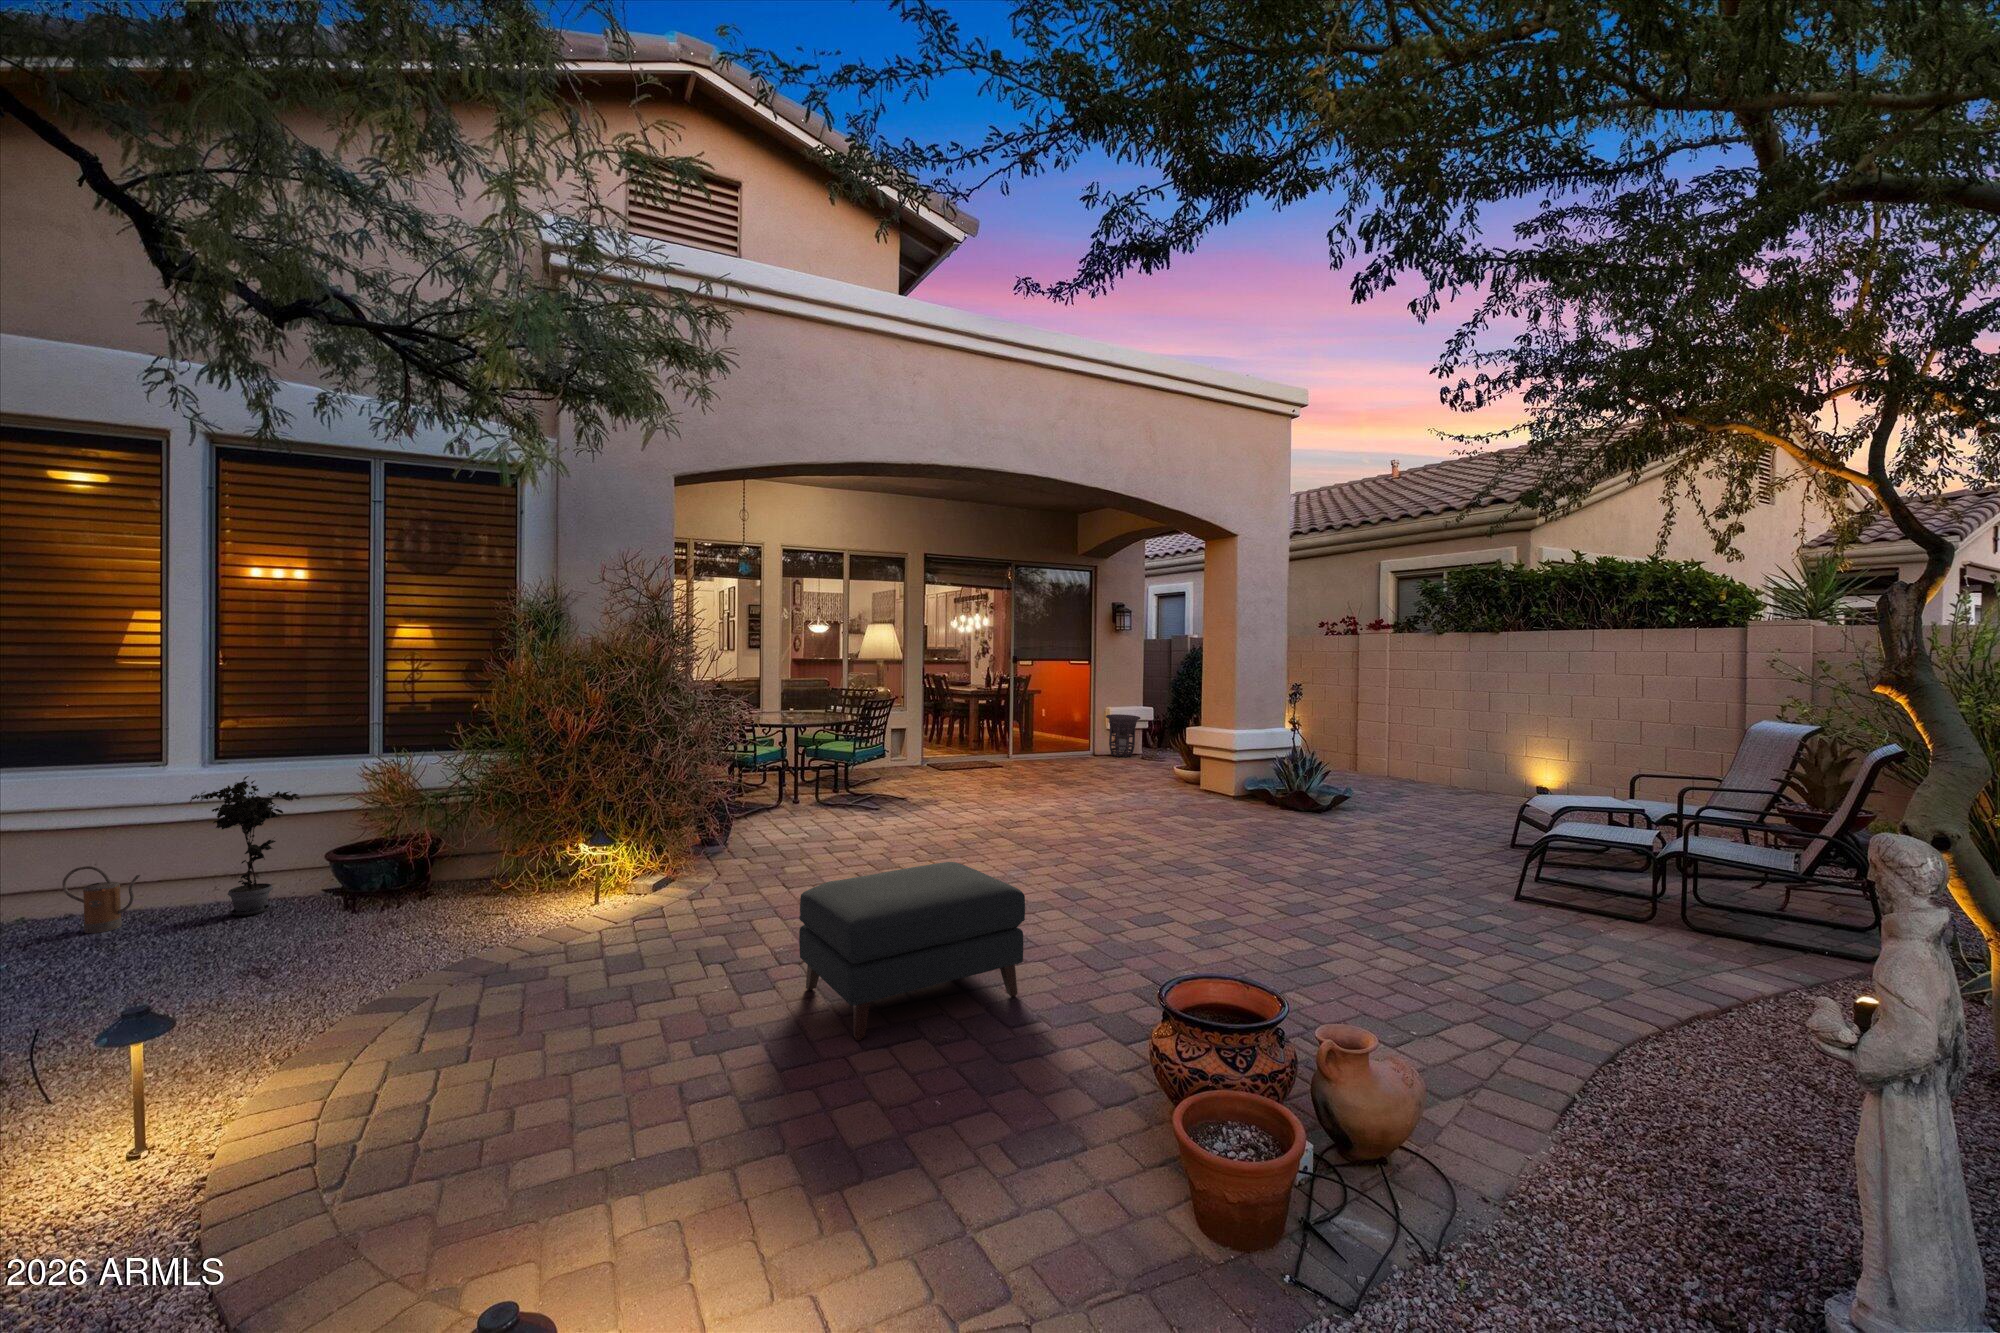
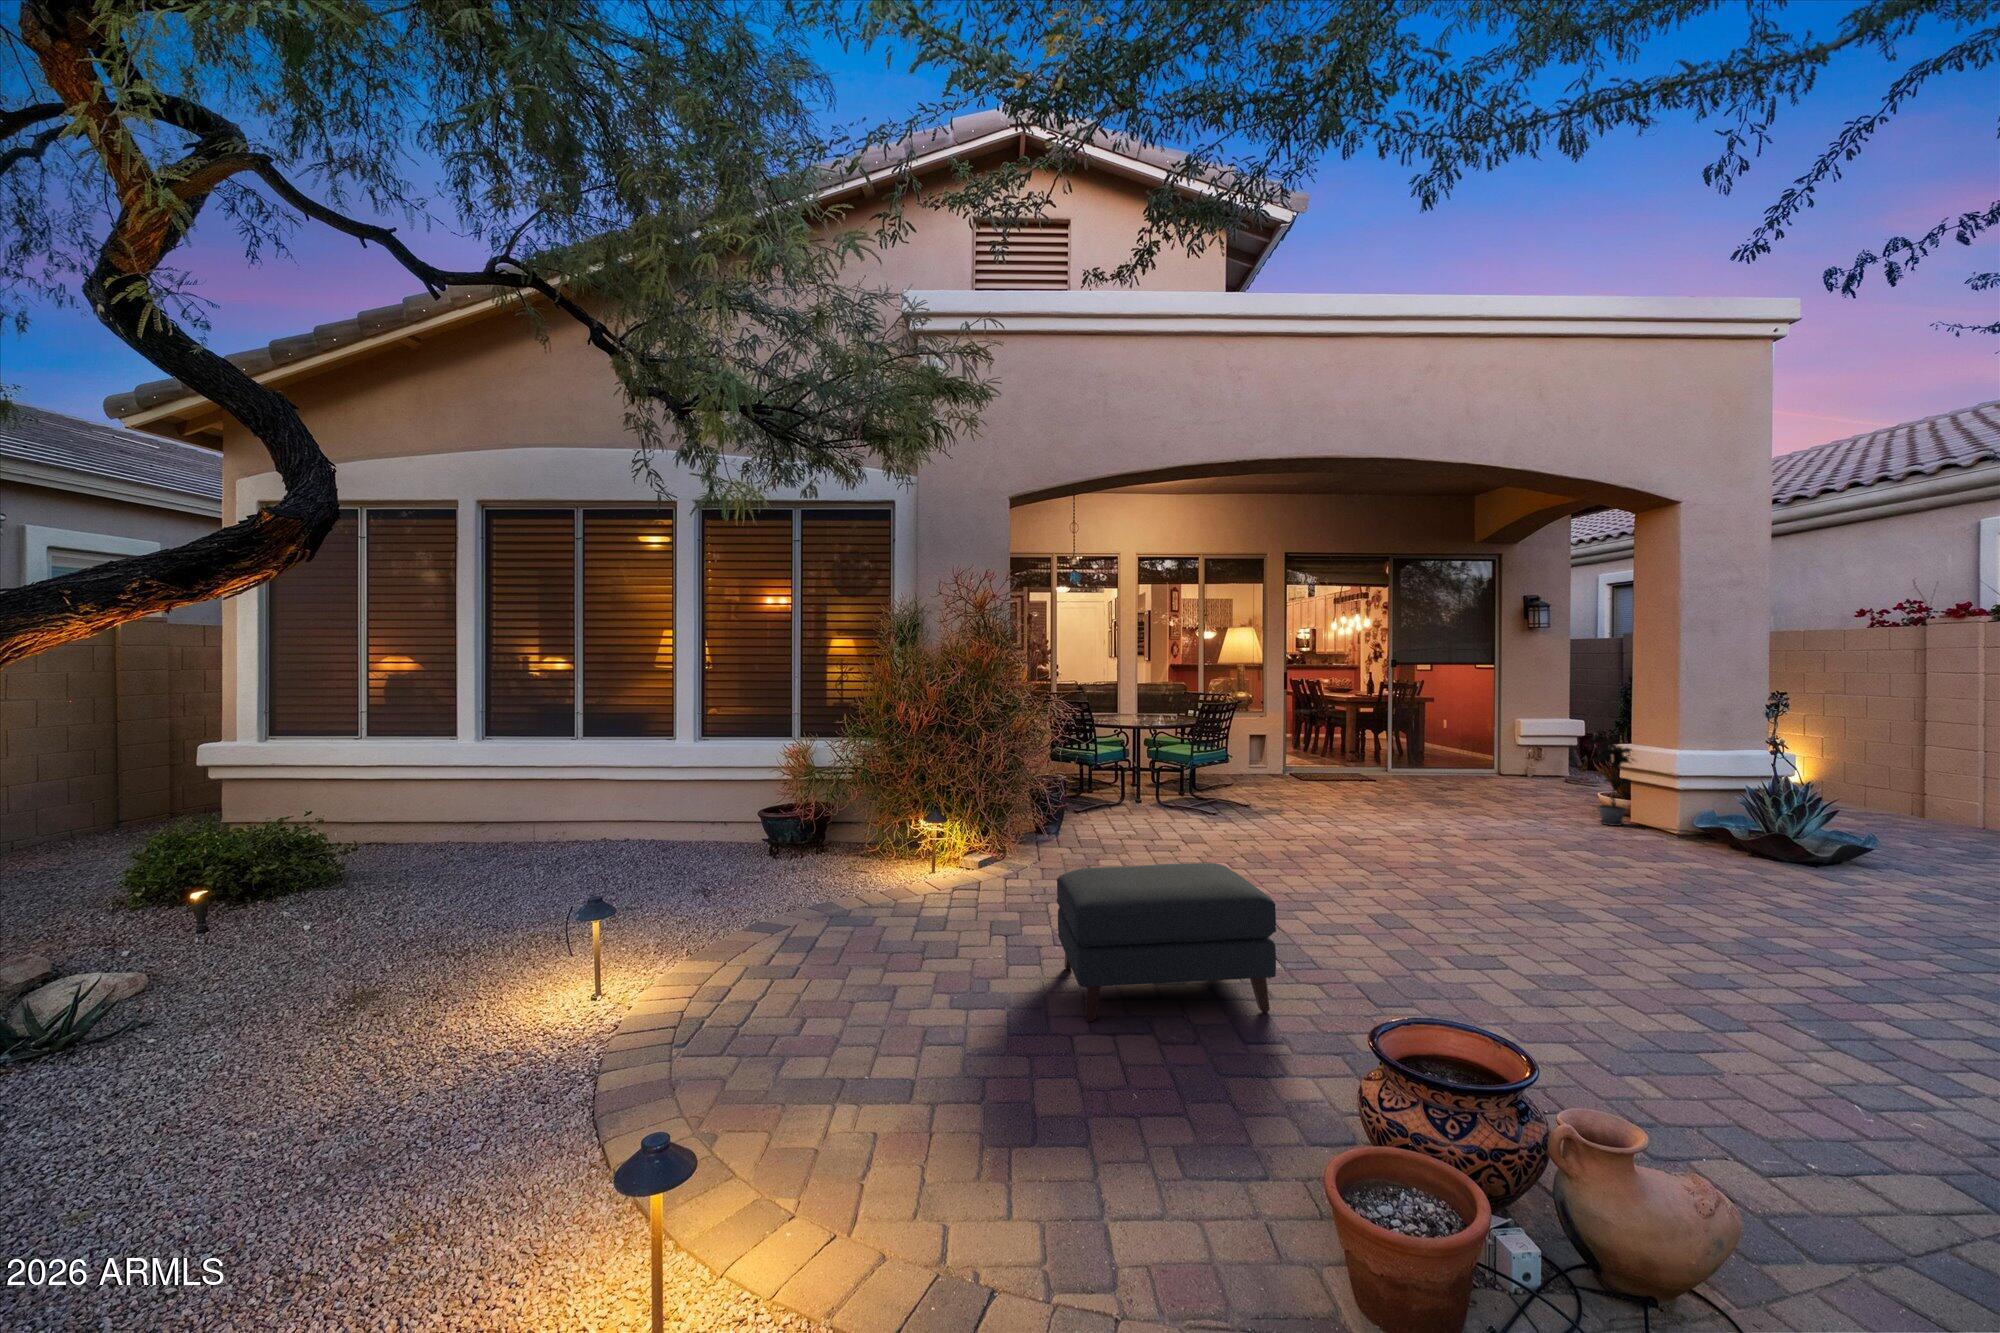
side table: present [1106,714,1141,757] -> none [1512,727,1561,778]
potted plant: present [190,776,300,916] -> present [1588,730,1634,826]
watering can: present [62,866,140,933] -> none [627,807,665,852]

